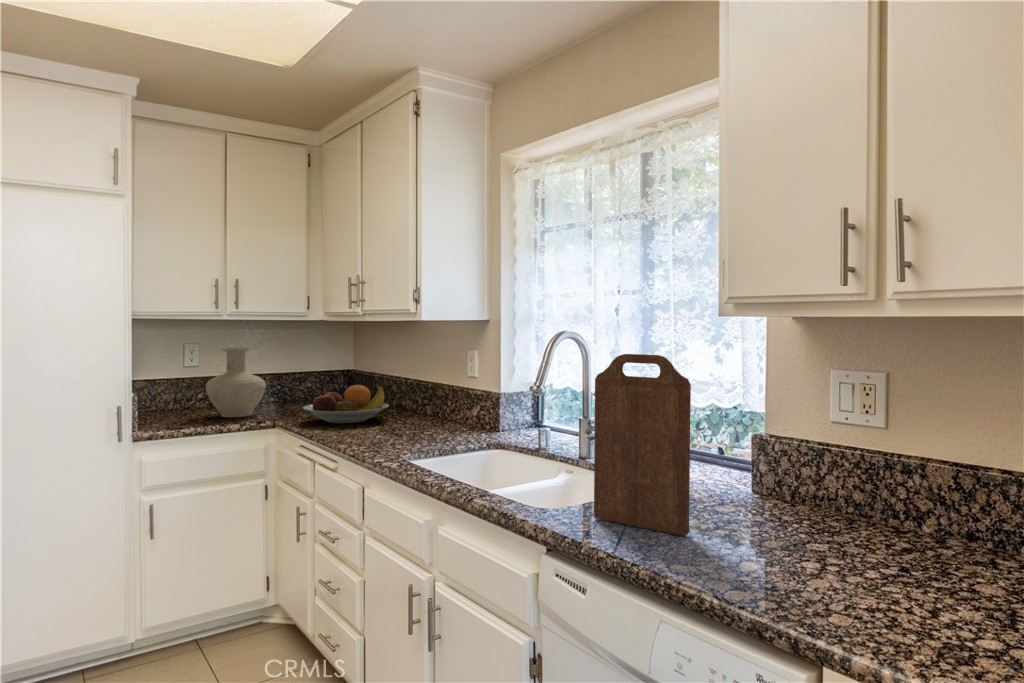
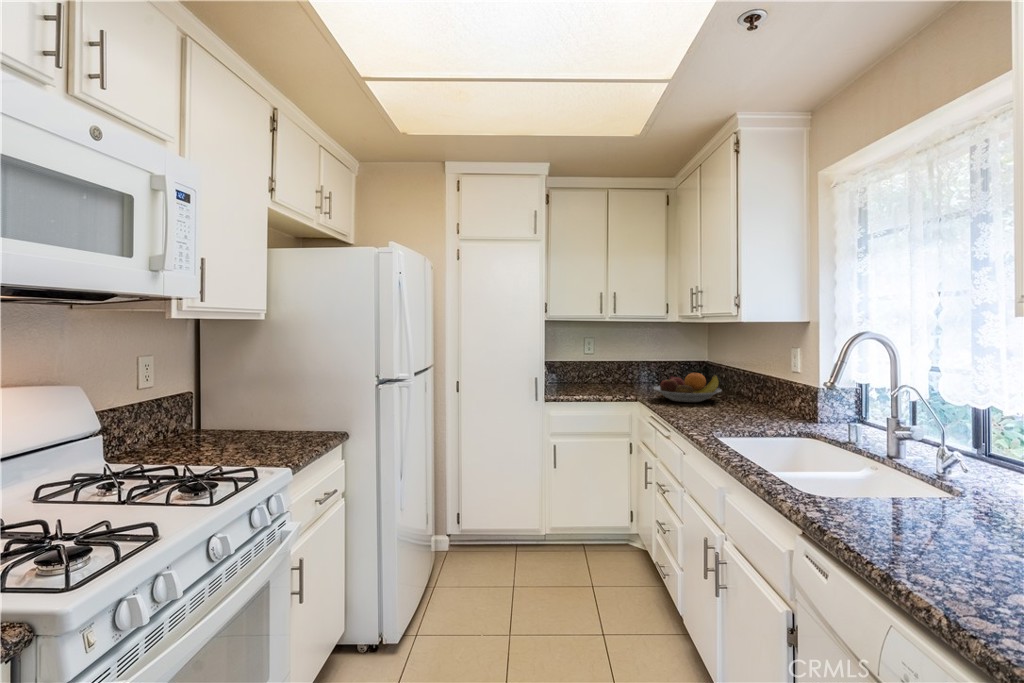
vase: present [206,348,266,417] -> none [593,342,632,391]
cutting board: present [594,354,691,536] -> none [857,359,968,552]

